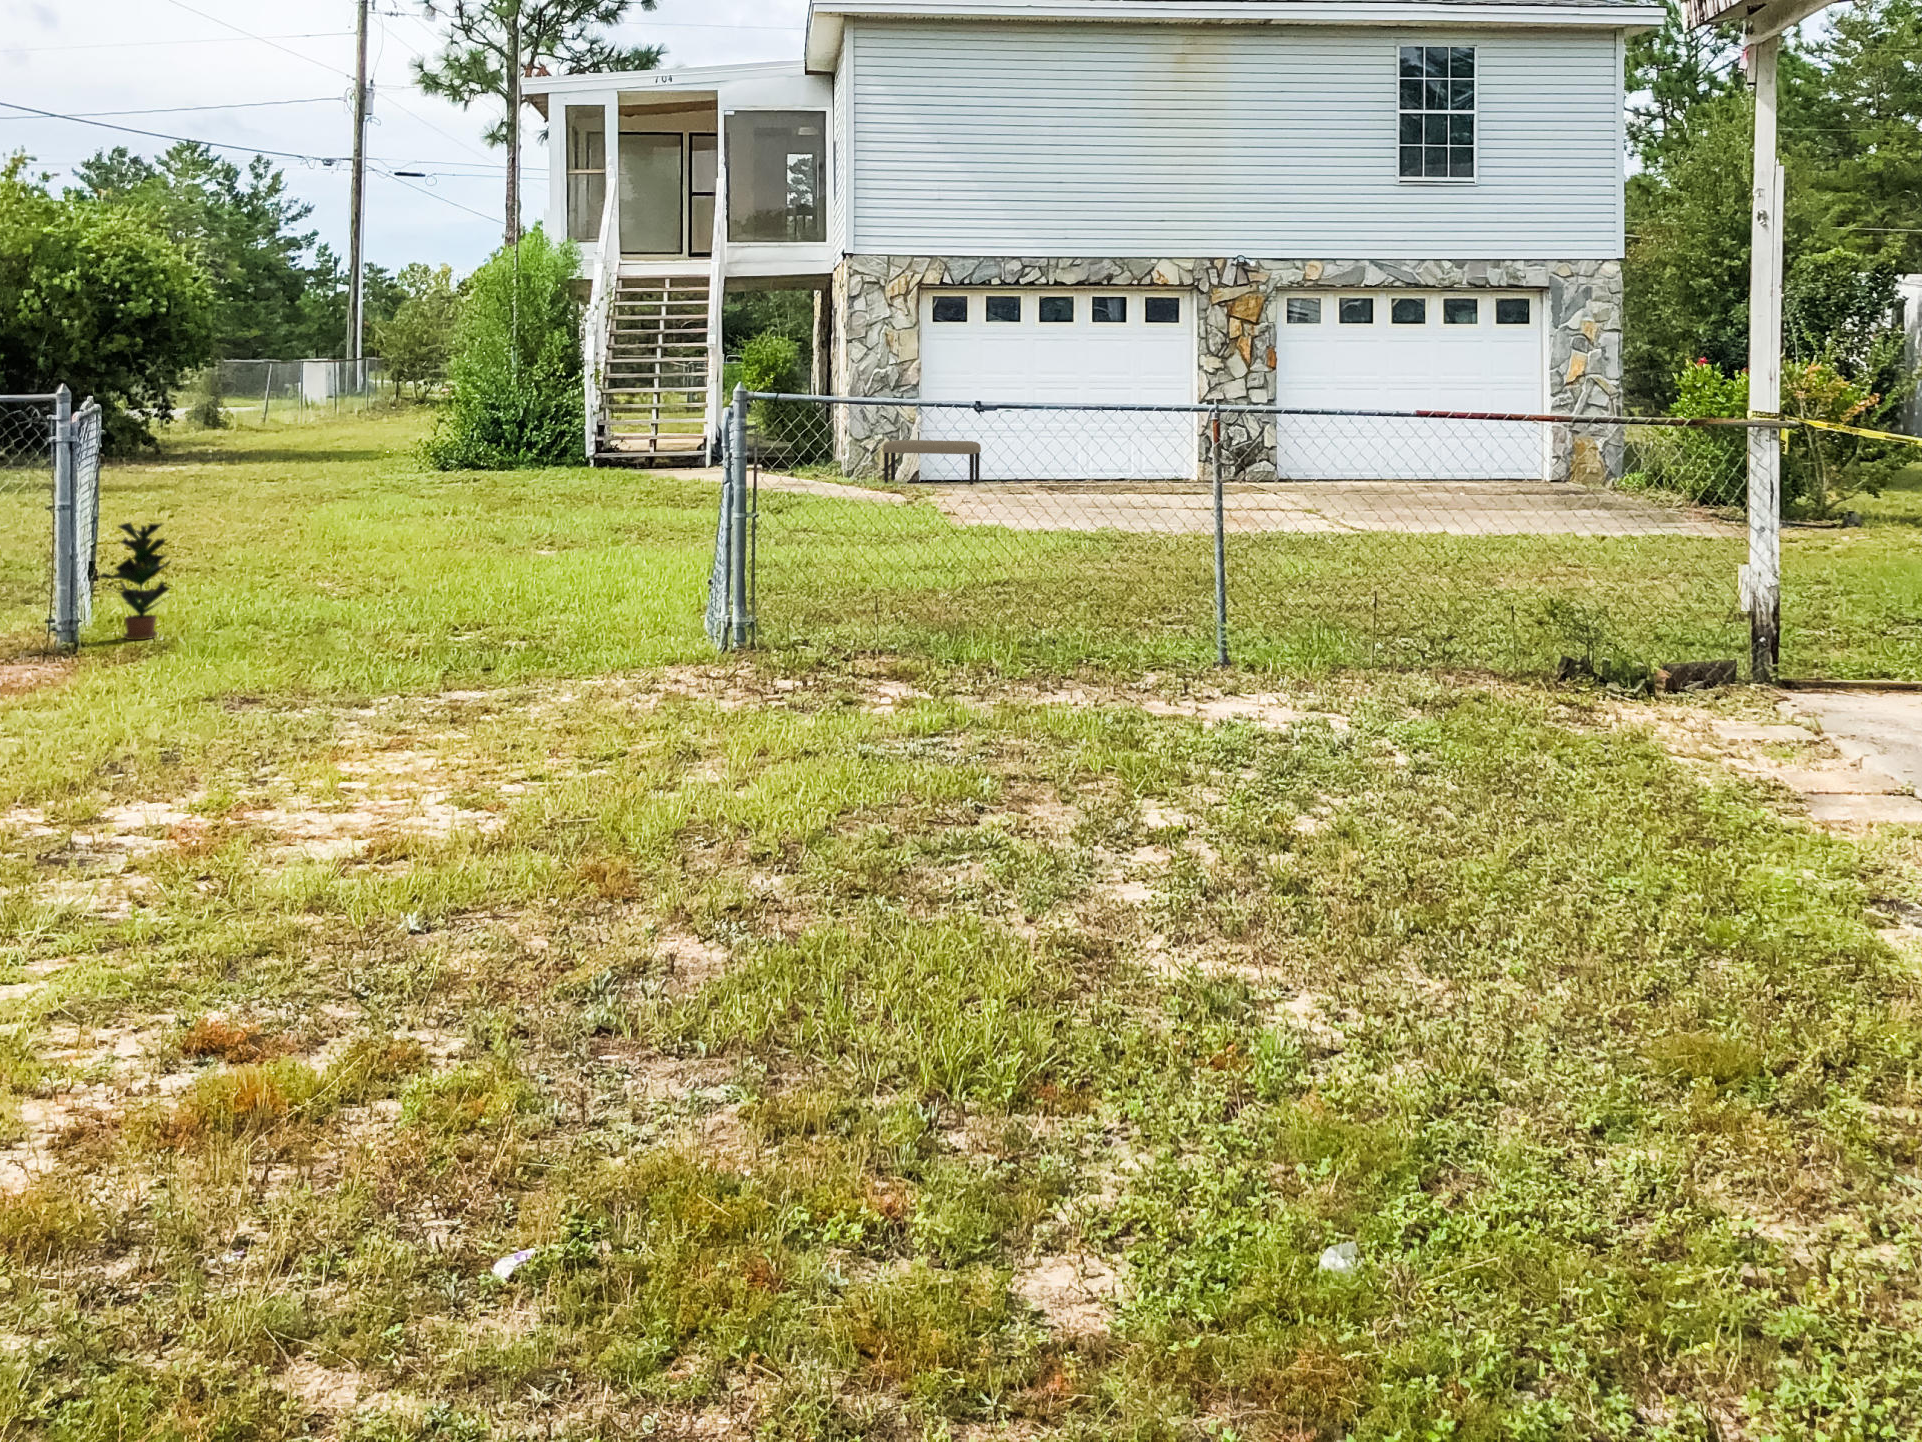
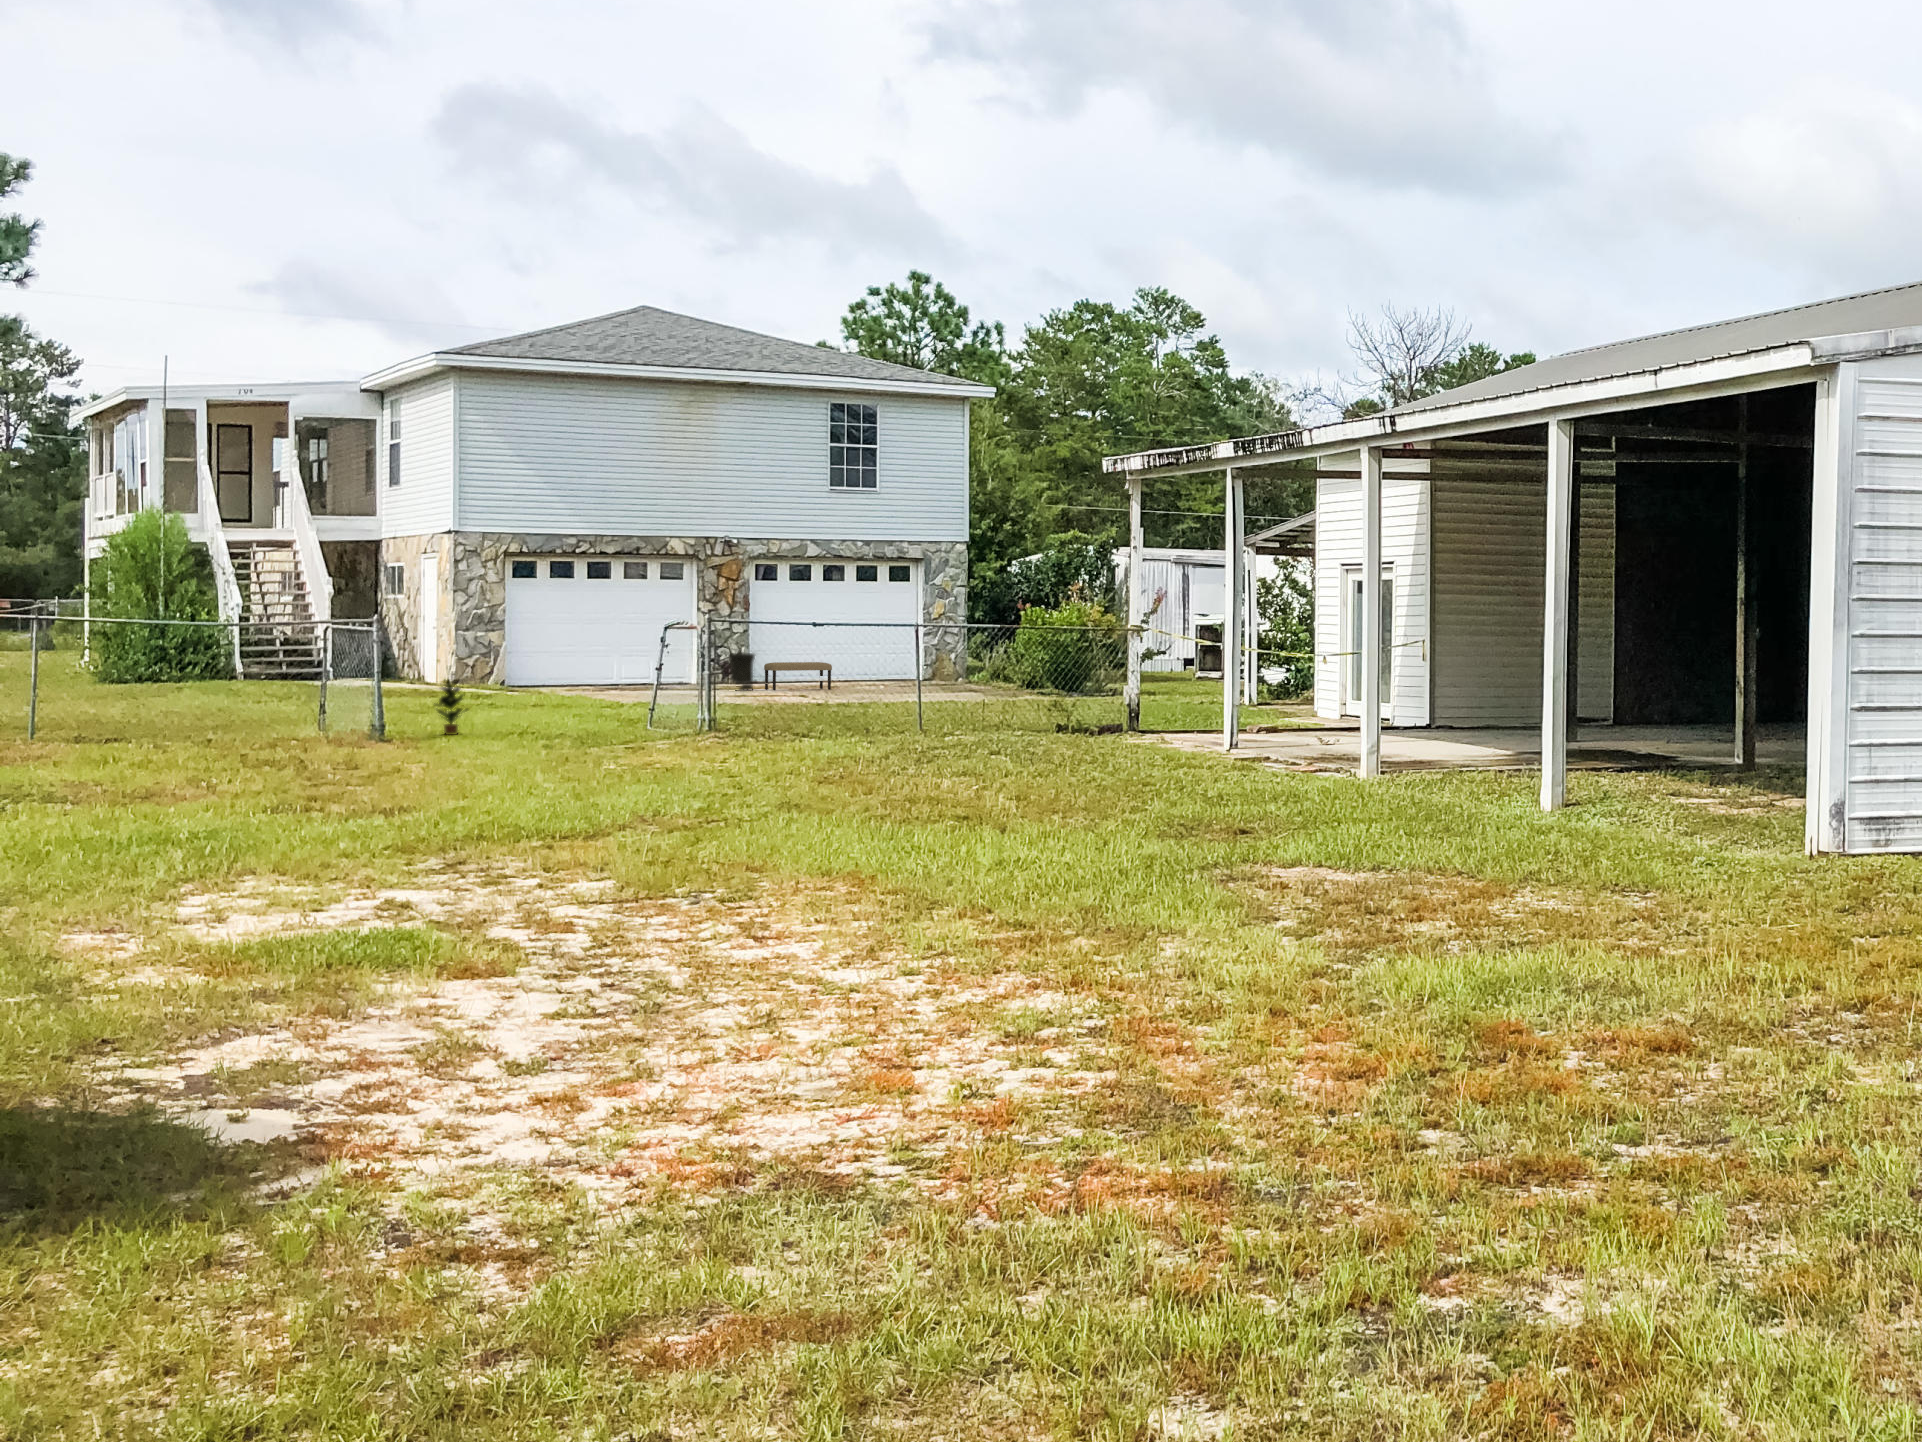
trash can: none [1240,424,1280,484] -> present [728,652,755,691]
bench: present [883,440,981,484] -> present [764,662,832,691]

